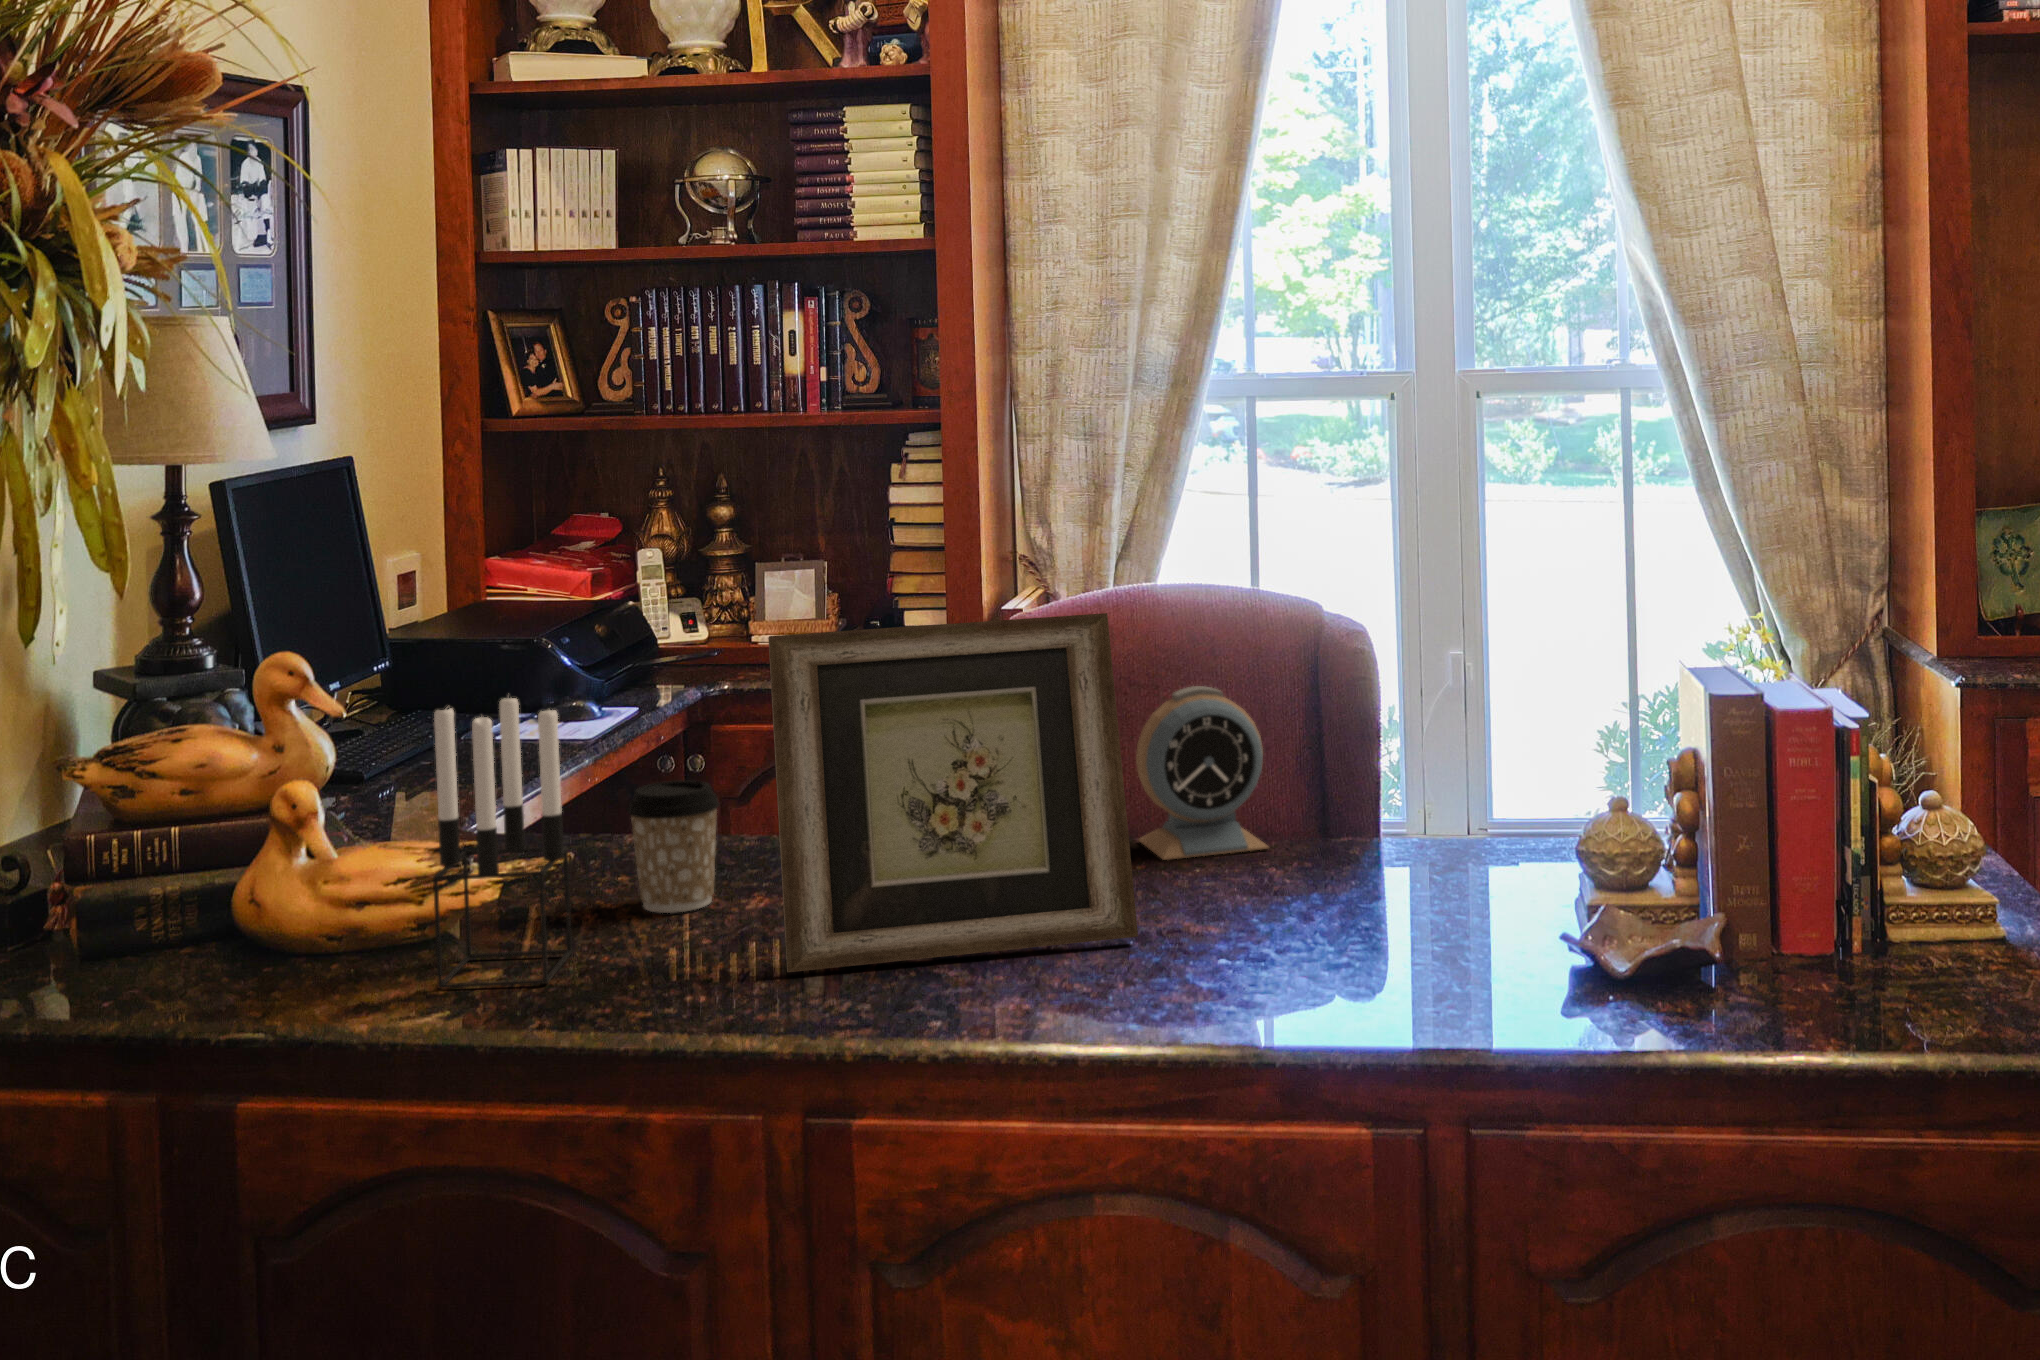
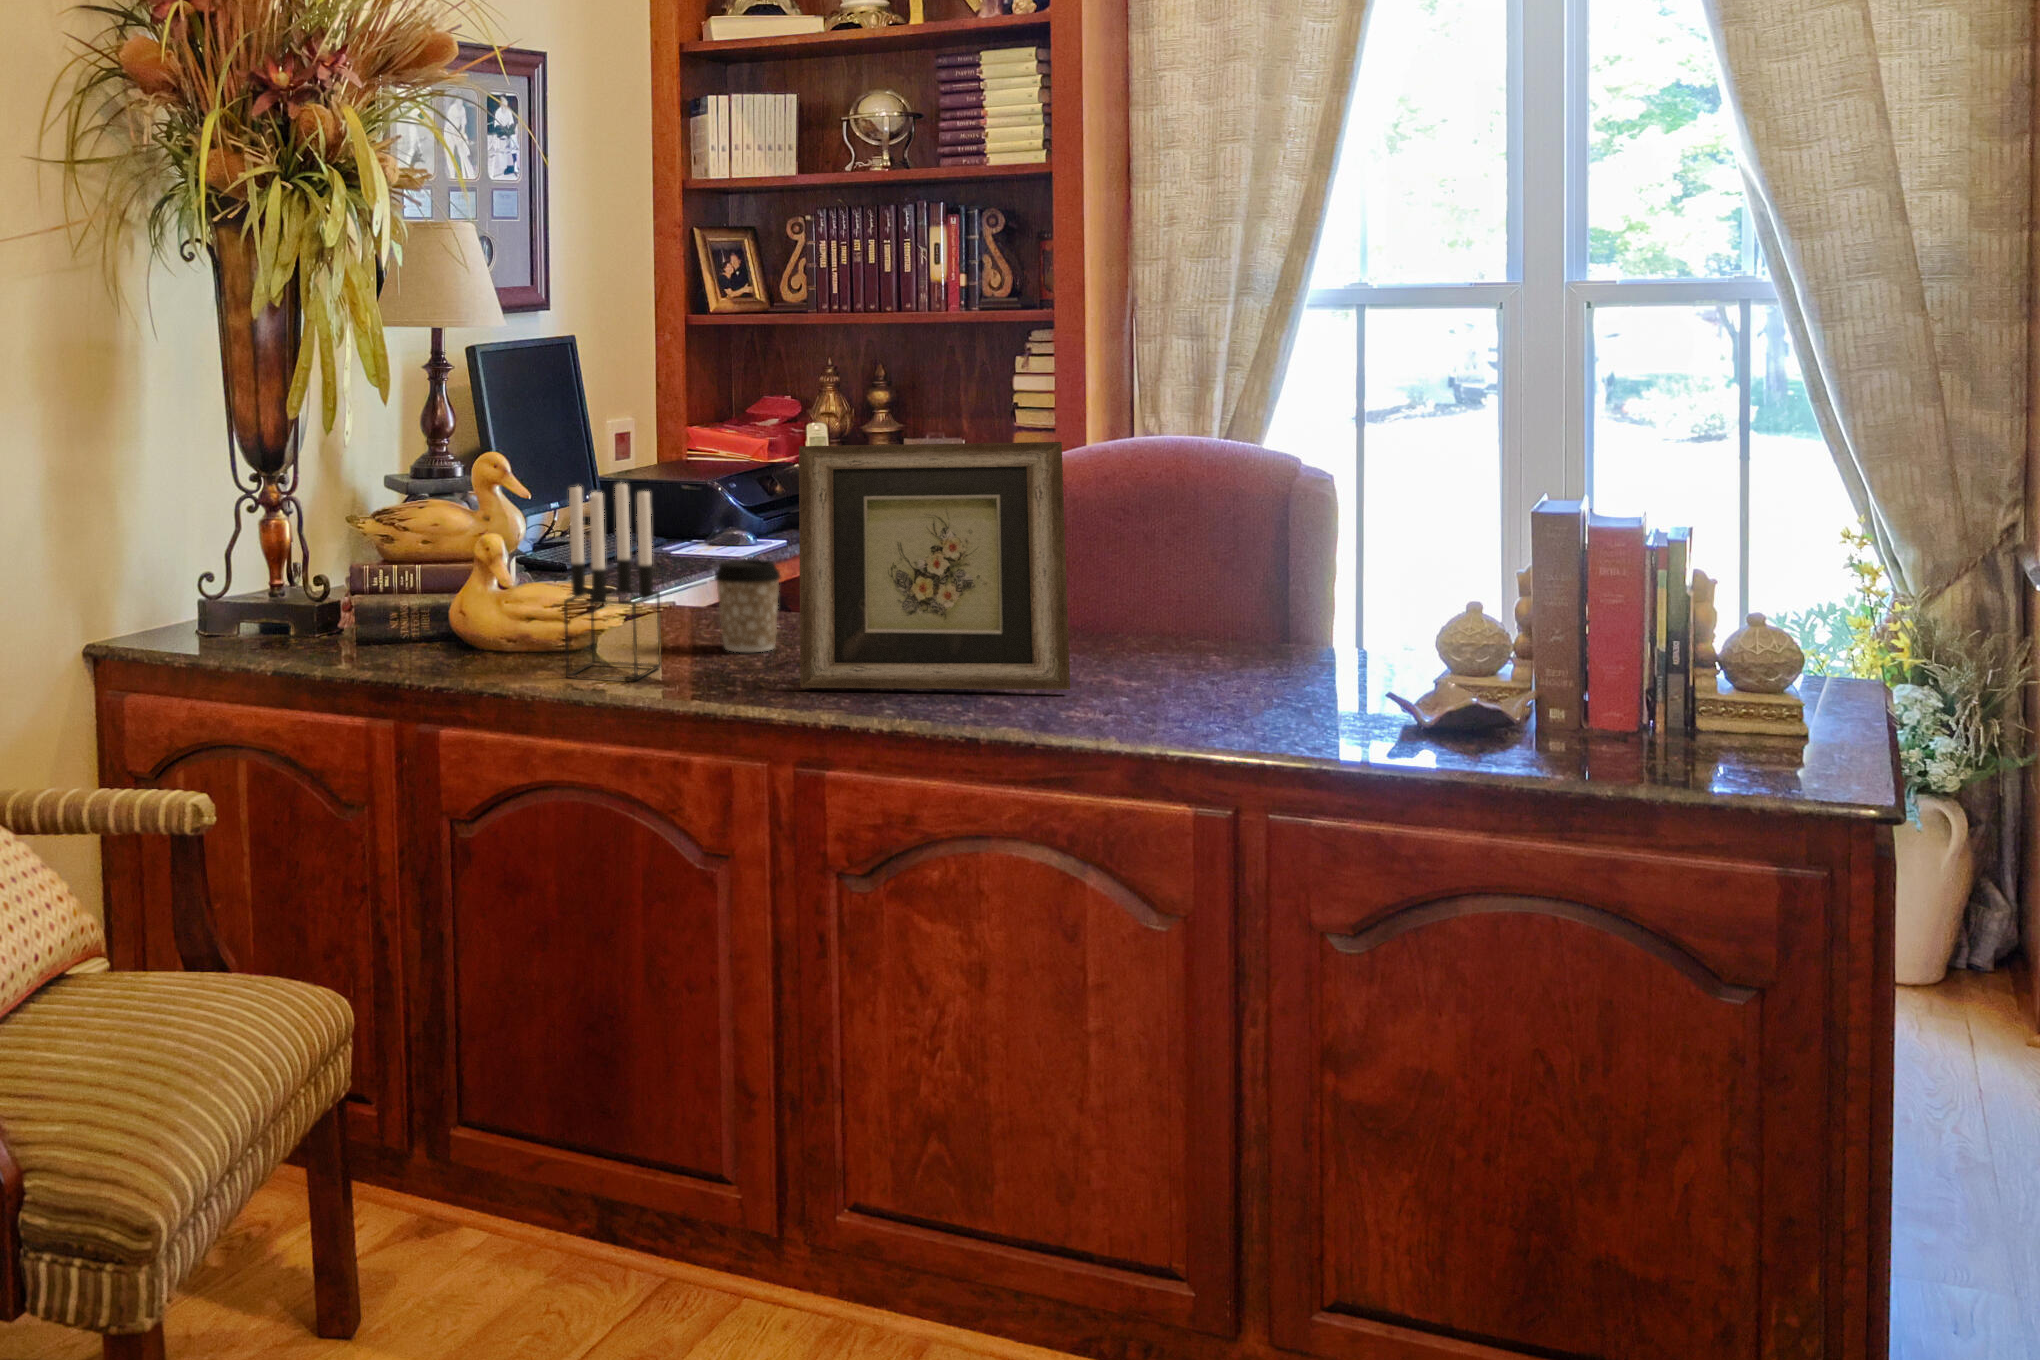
alarm clock: present [1136,686,1269,860] -> none [1118,516,1229,652]

